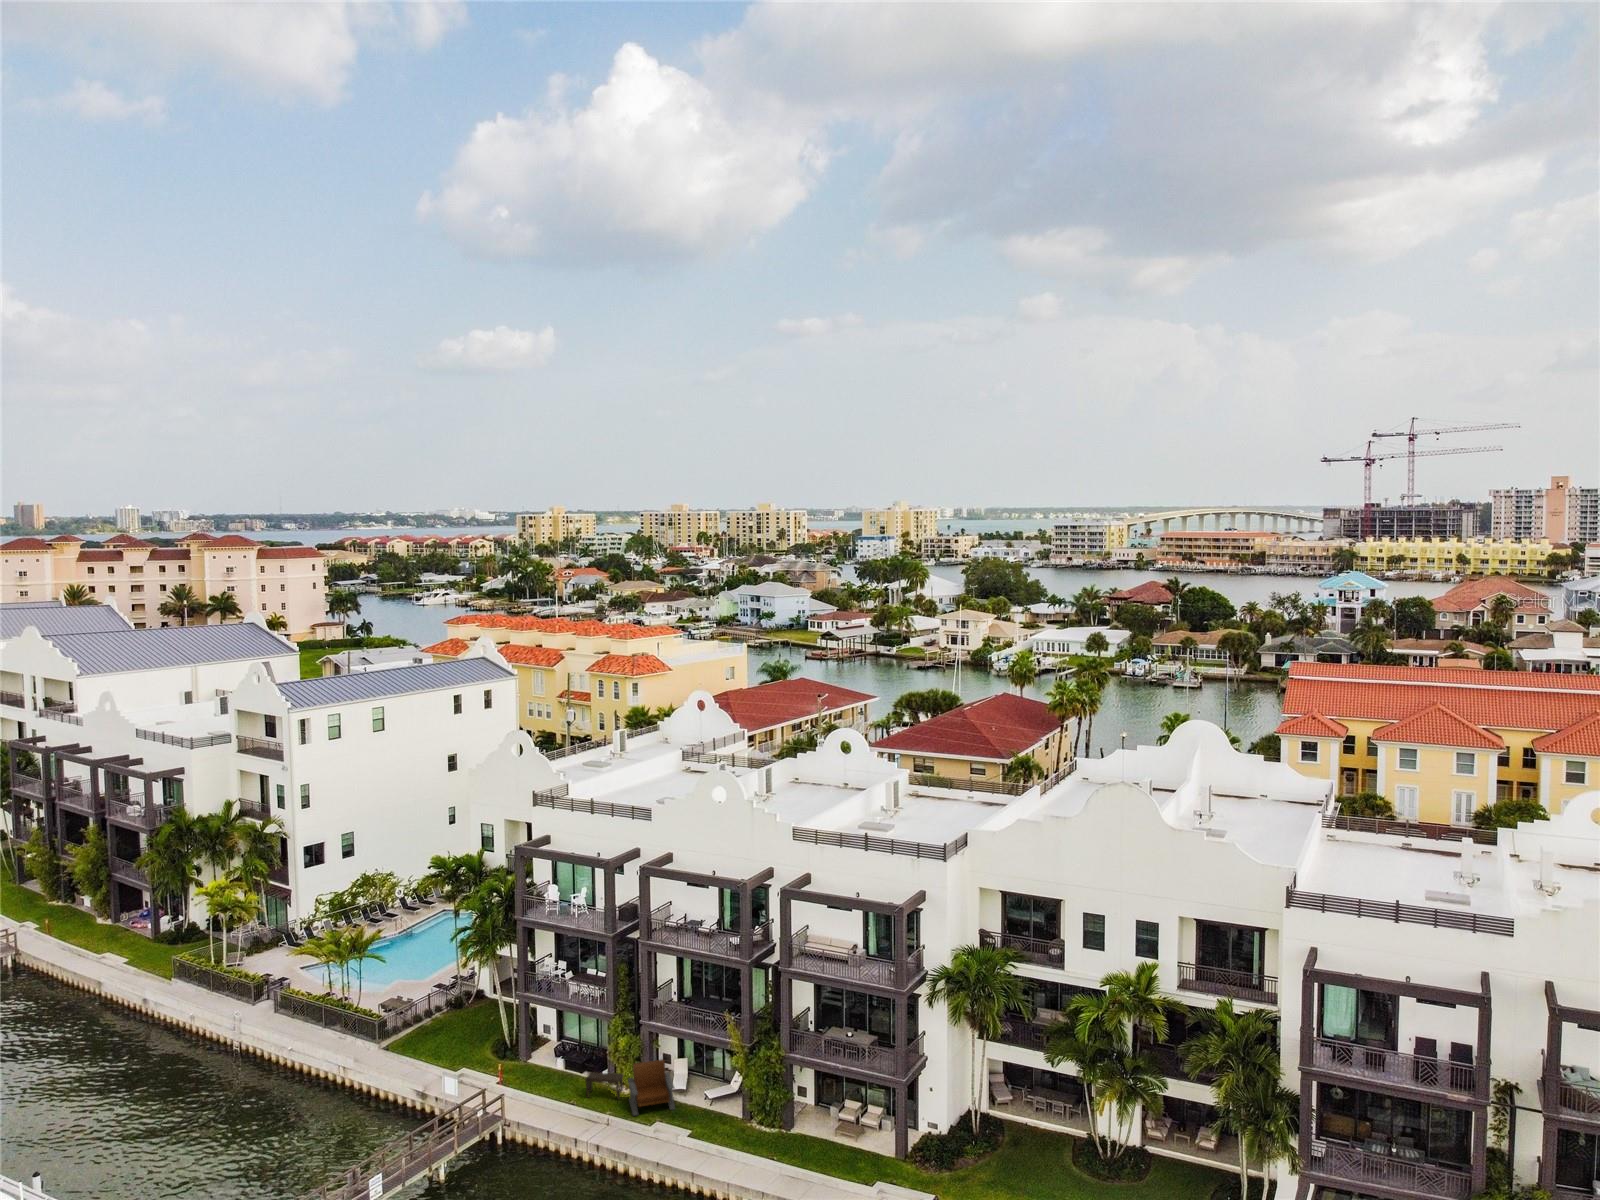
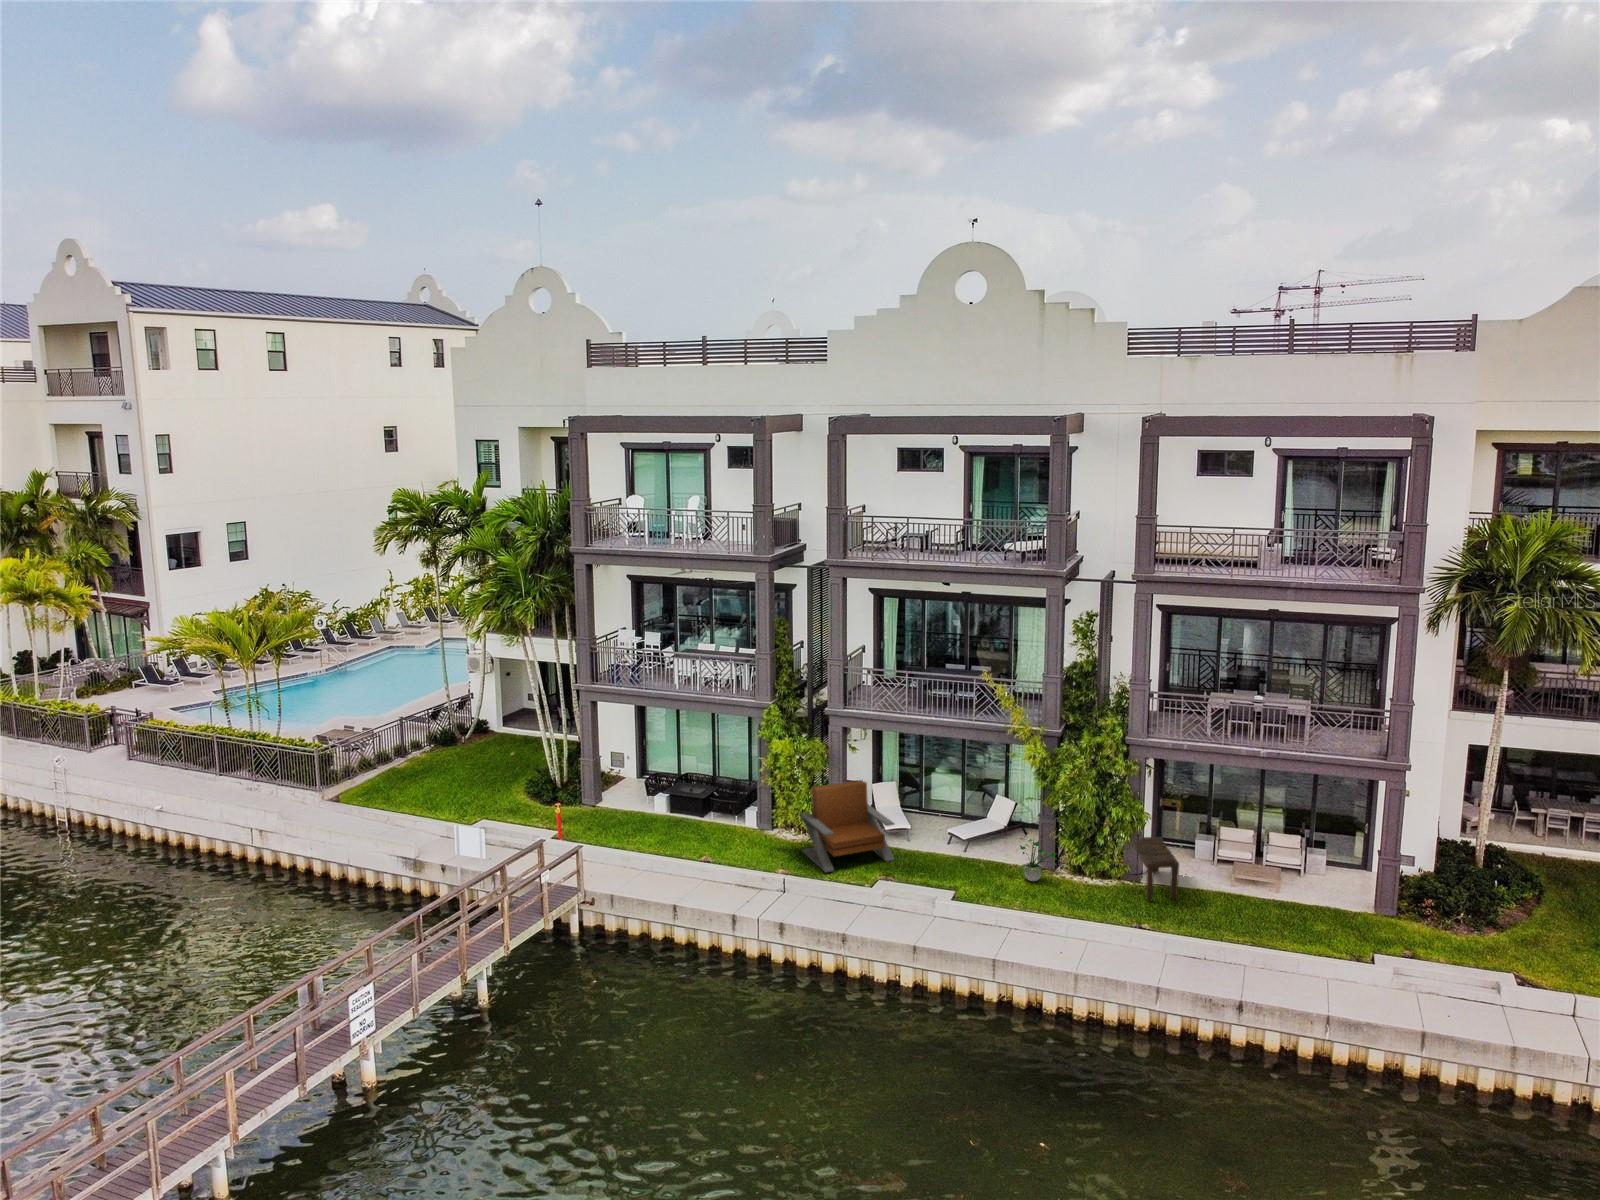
bench: present [585,1072,623,1099] -> present [1132,837,1179,900]
potted plant: none [735,1099,754,1128] -> present [1020,839,1059,881]

